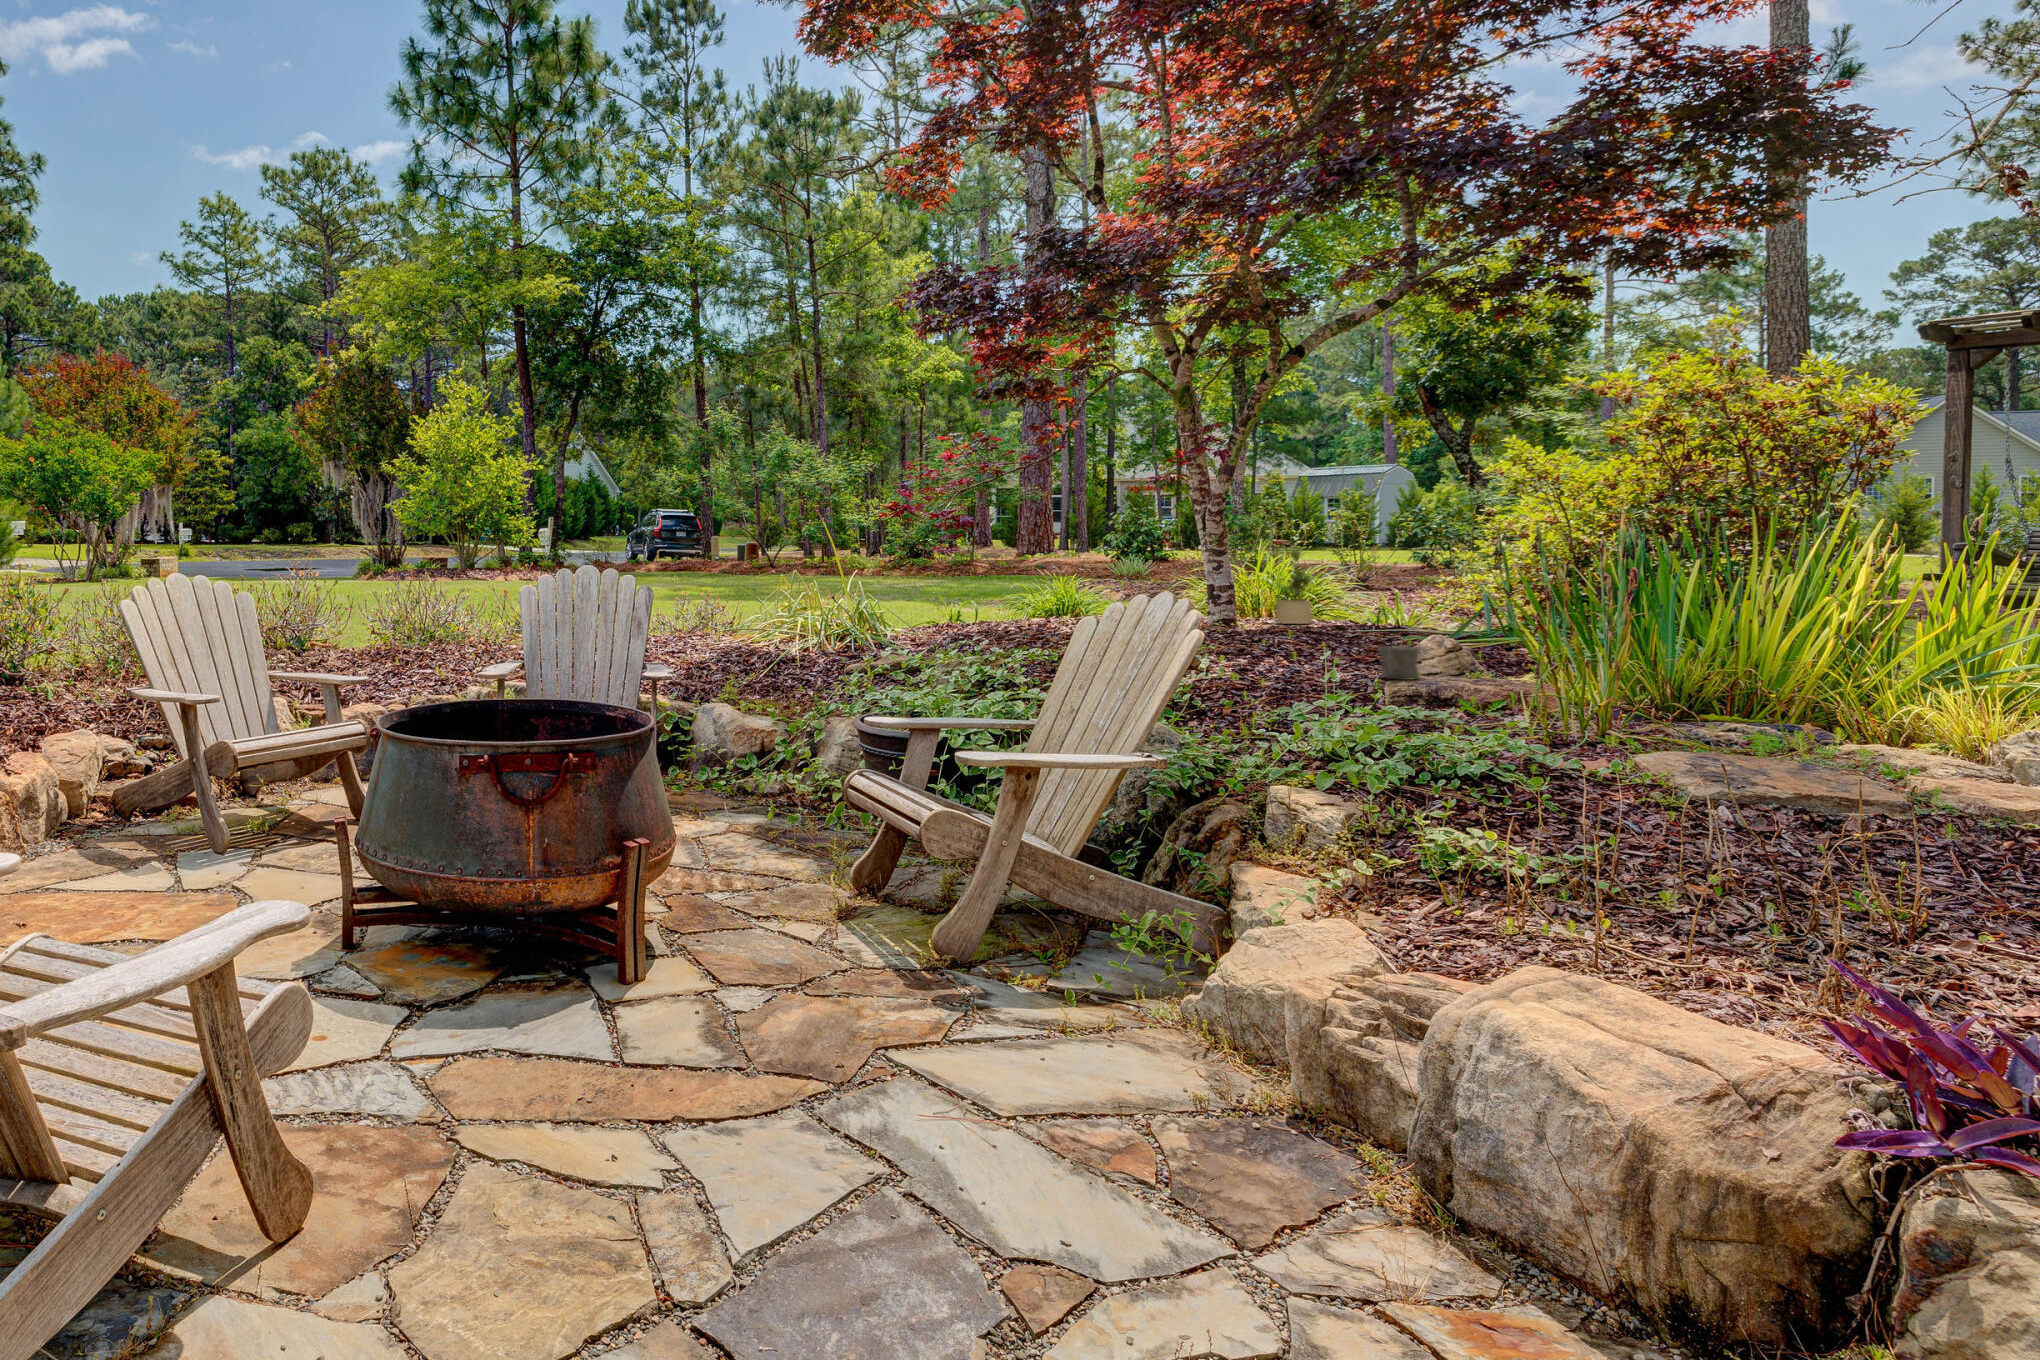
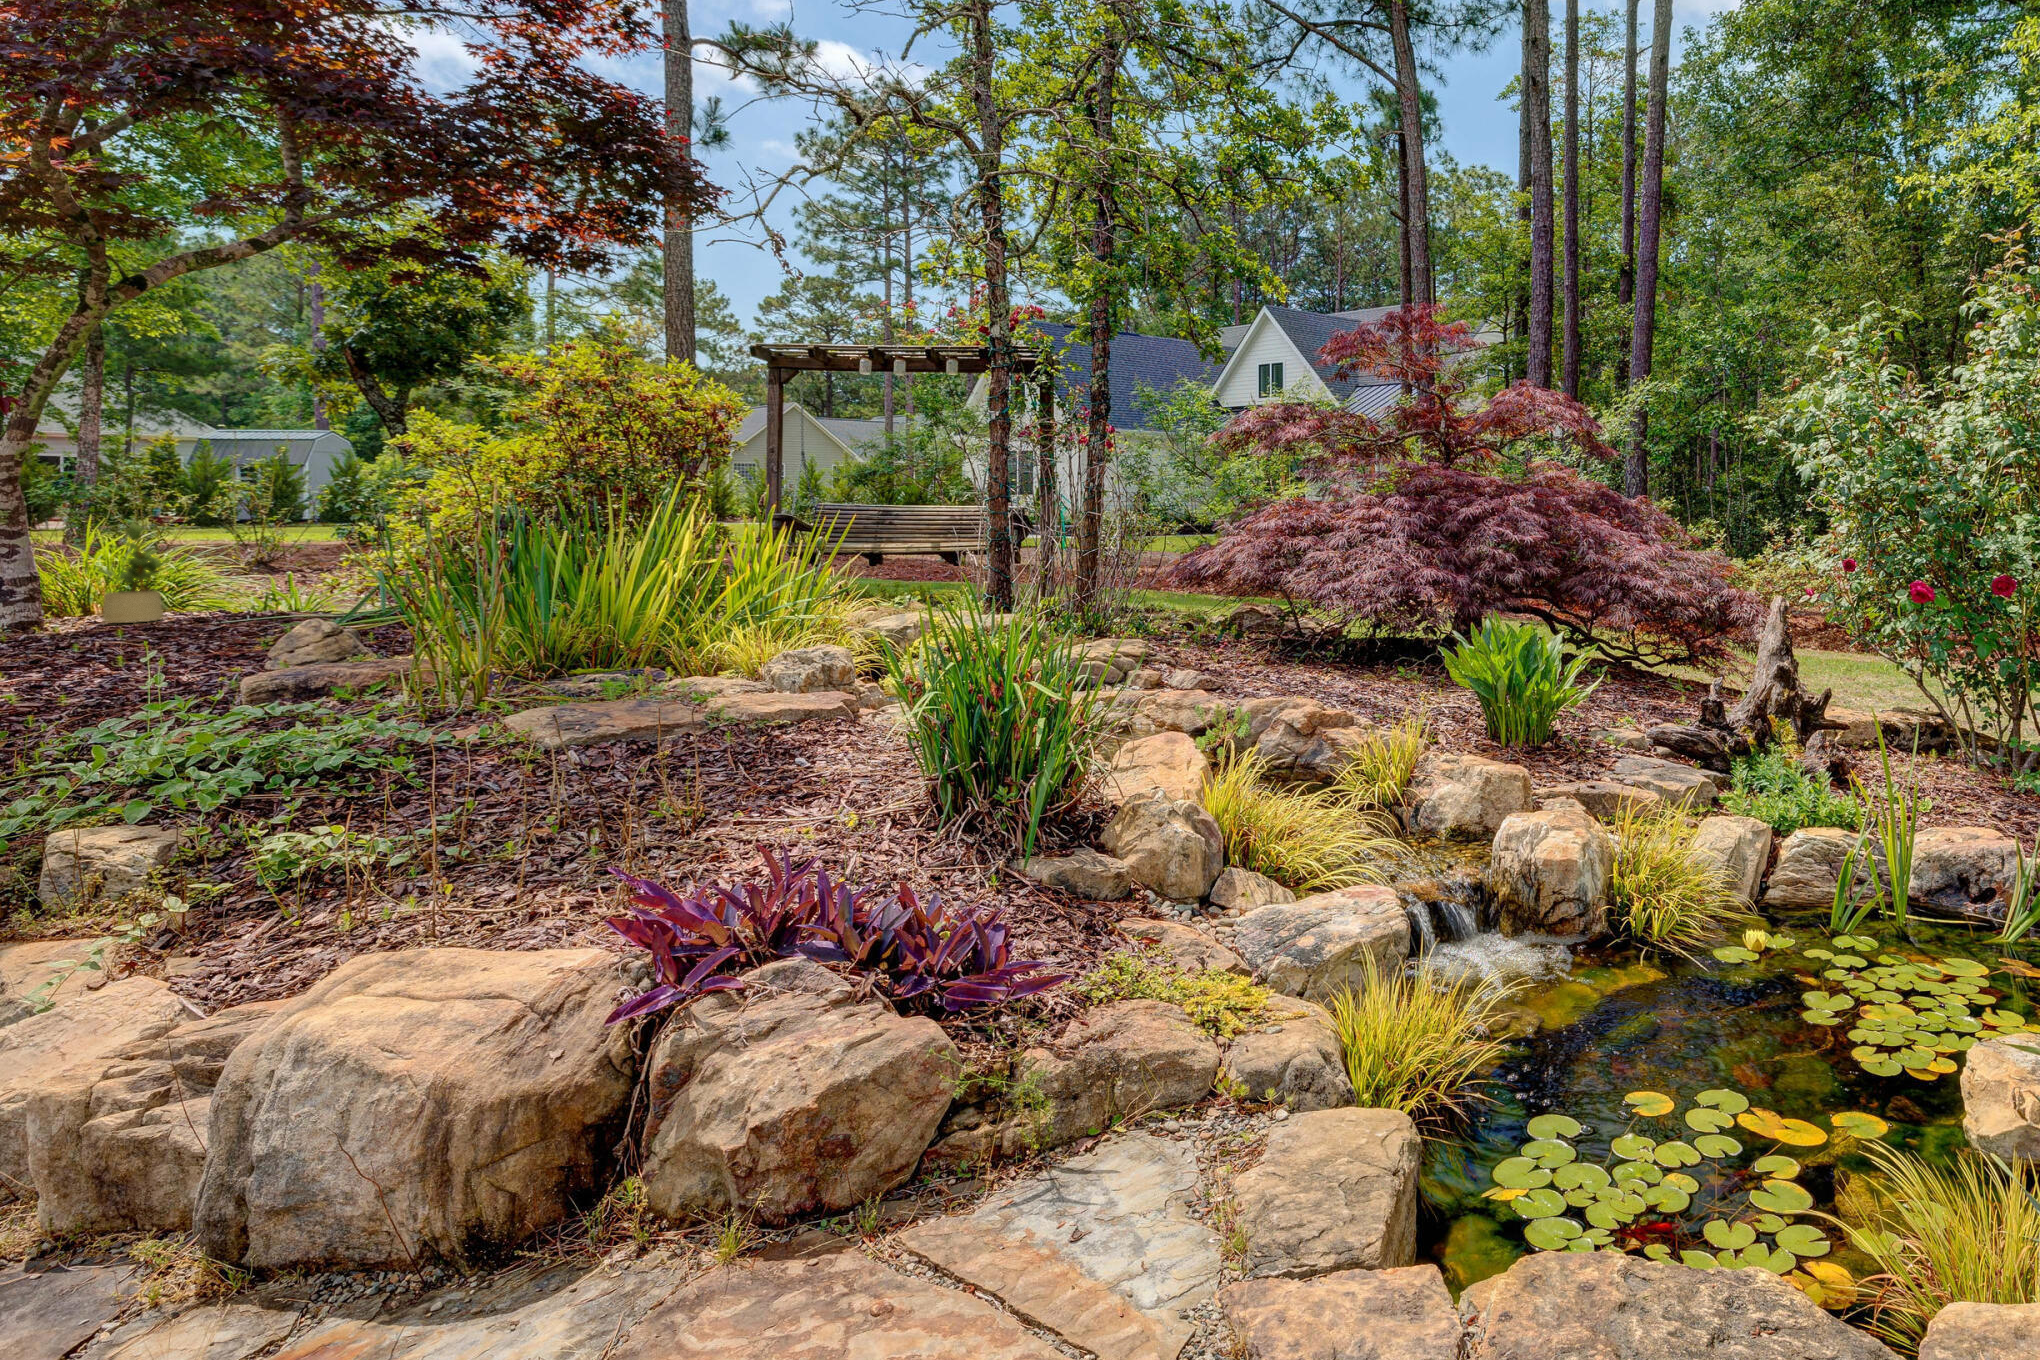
watering can: present [1378,645,1419,680] -> none [237,636,296,678]

